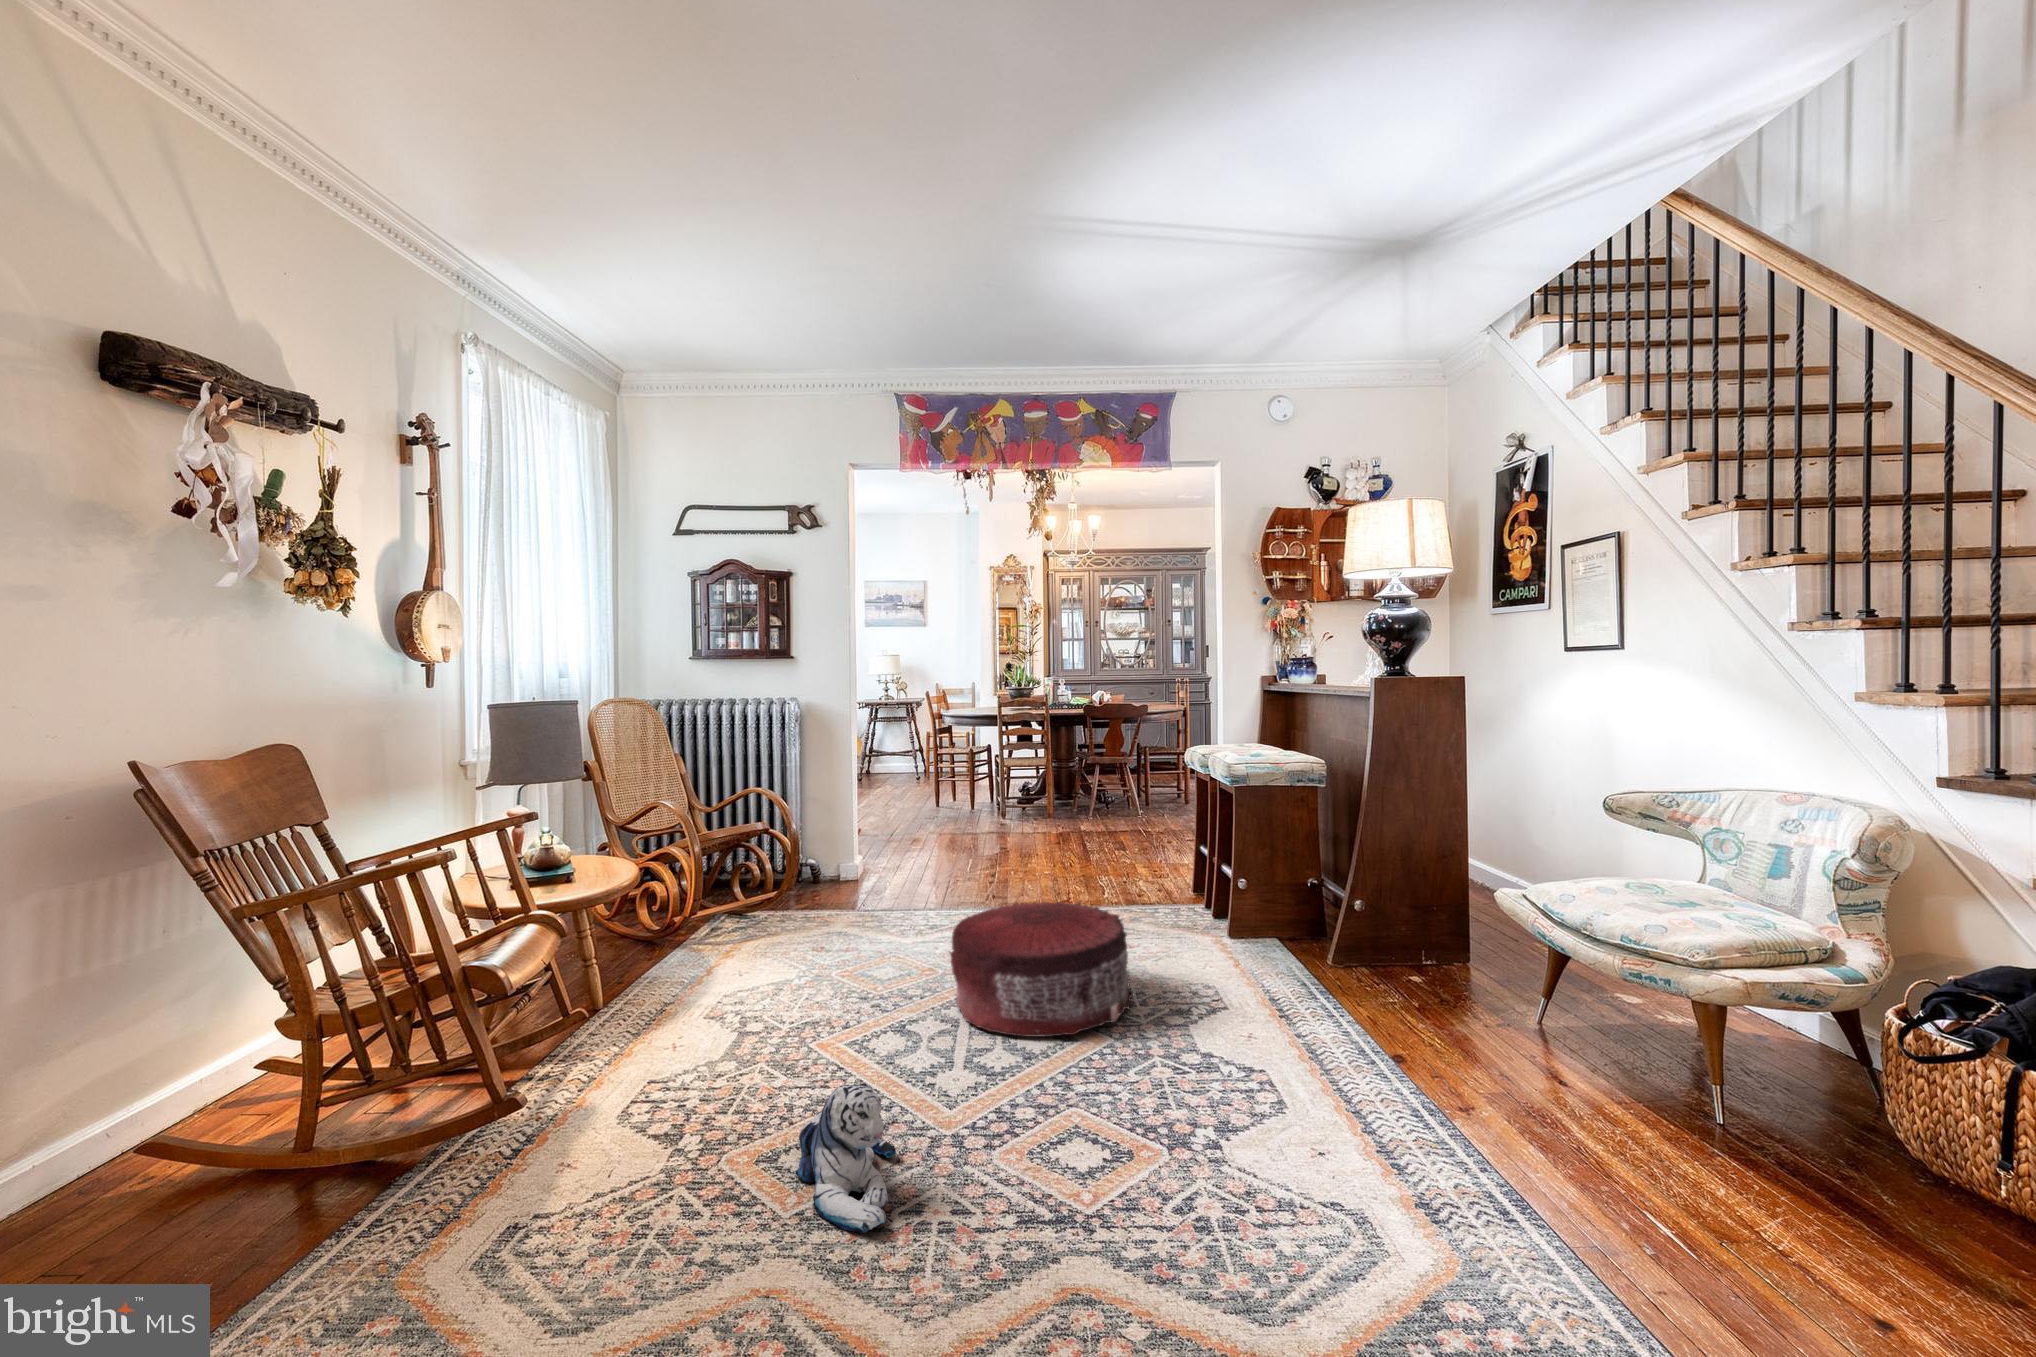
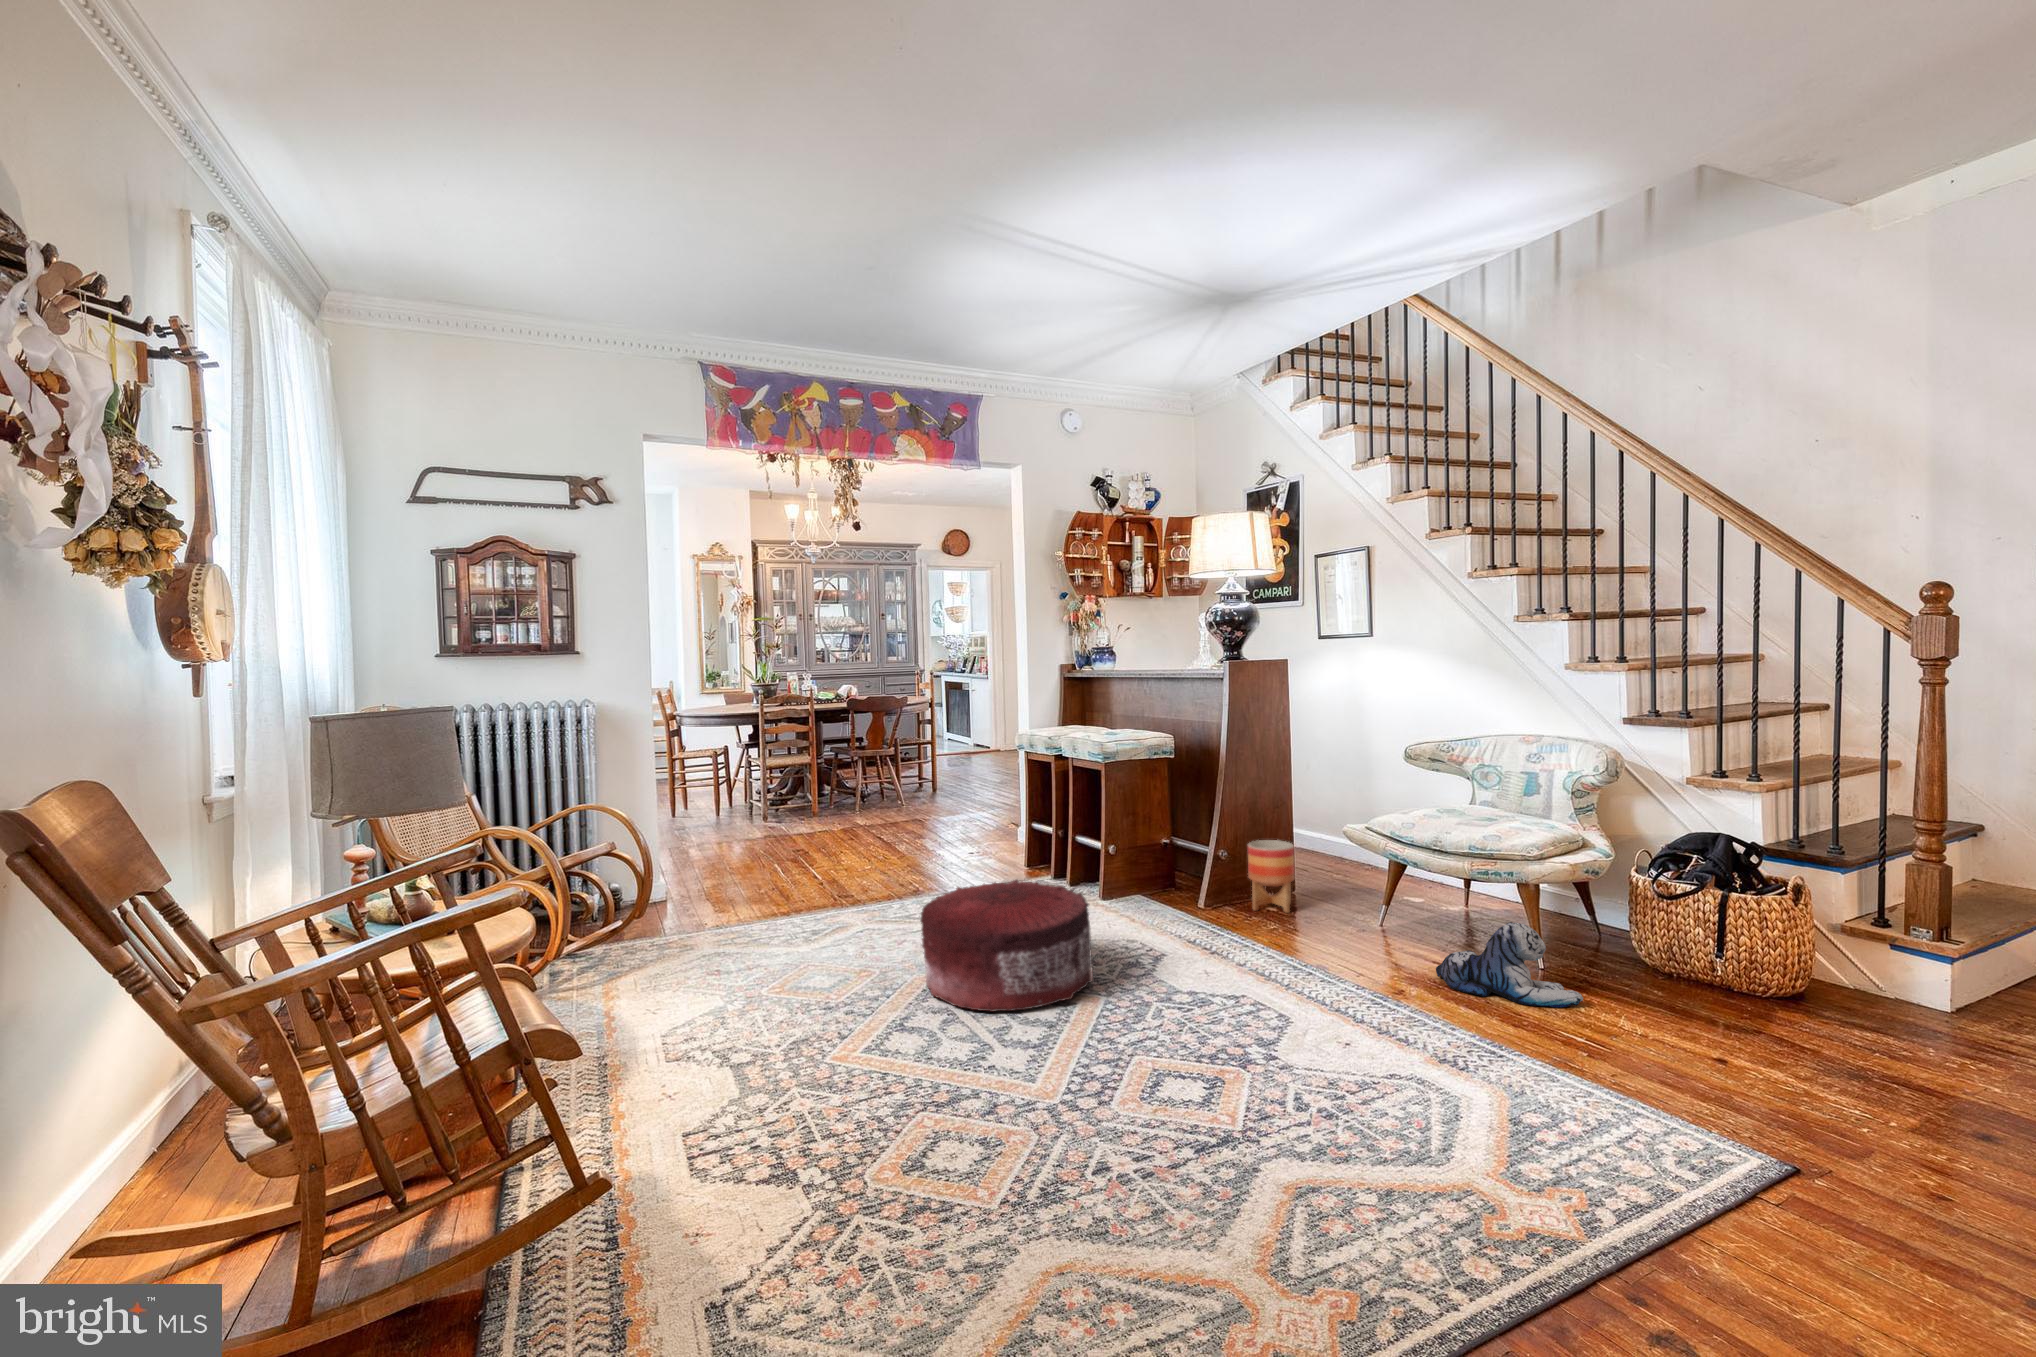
planter: none [1392,894,1451,986] -> present [1248,840,1295,913]
plush toy: present [795,1083,897,1233] -> present [1436,922,1583,1007]

